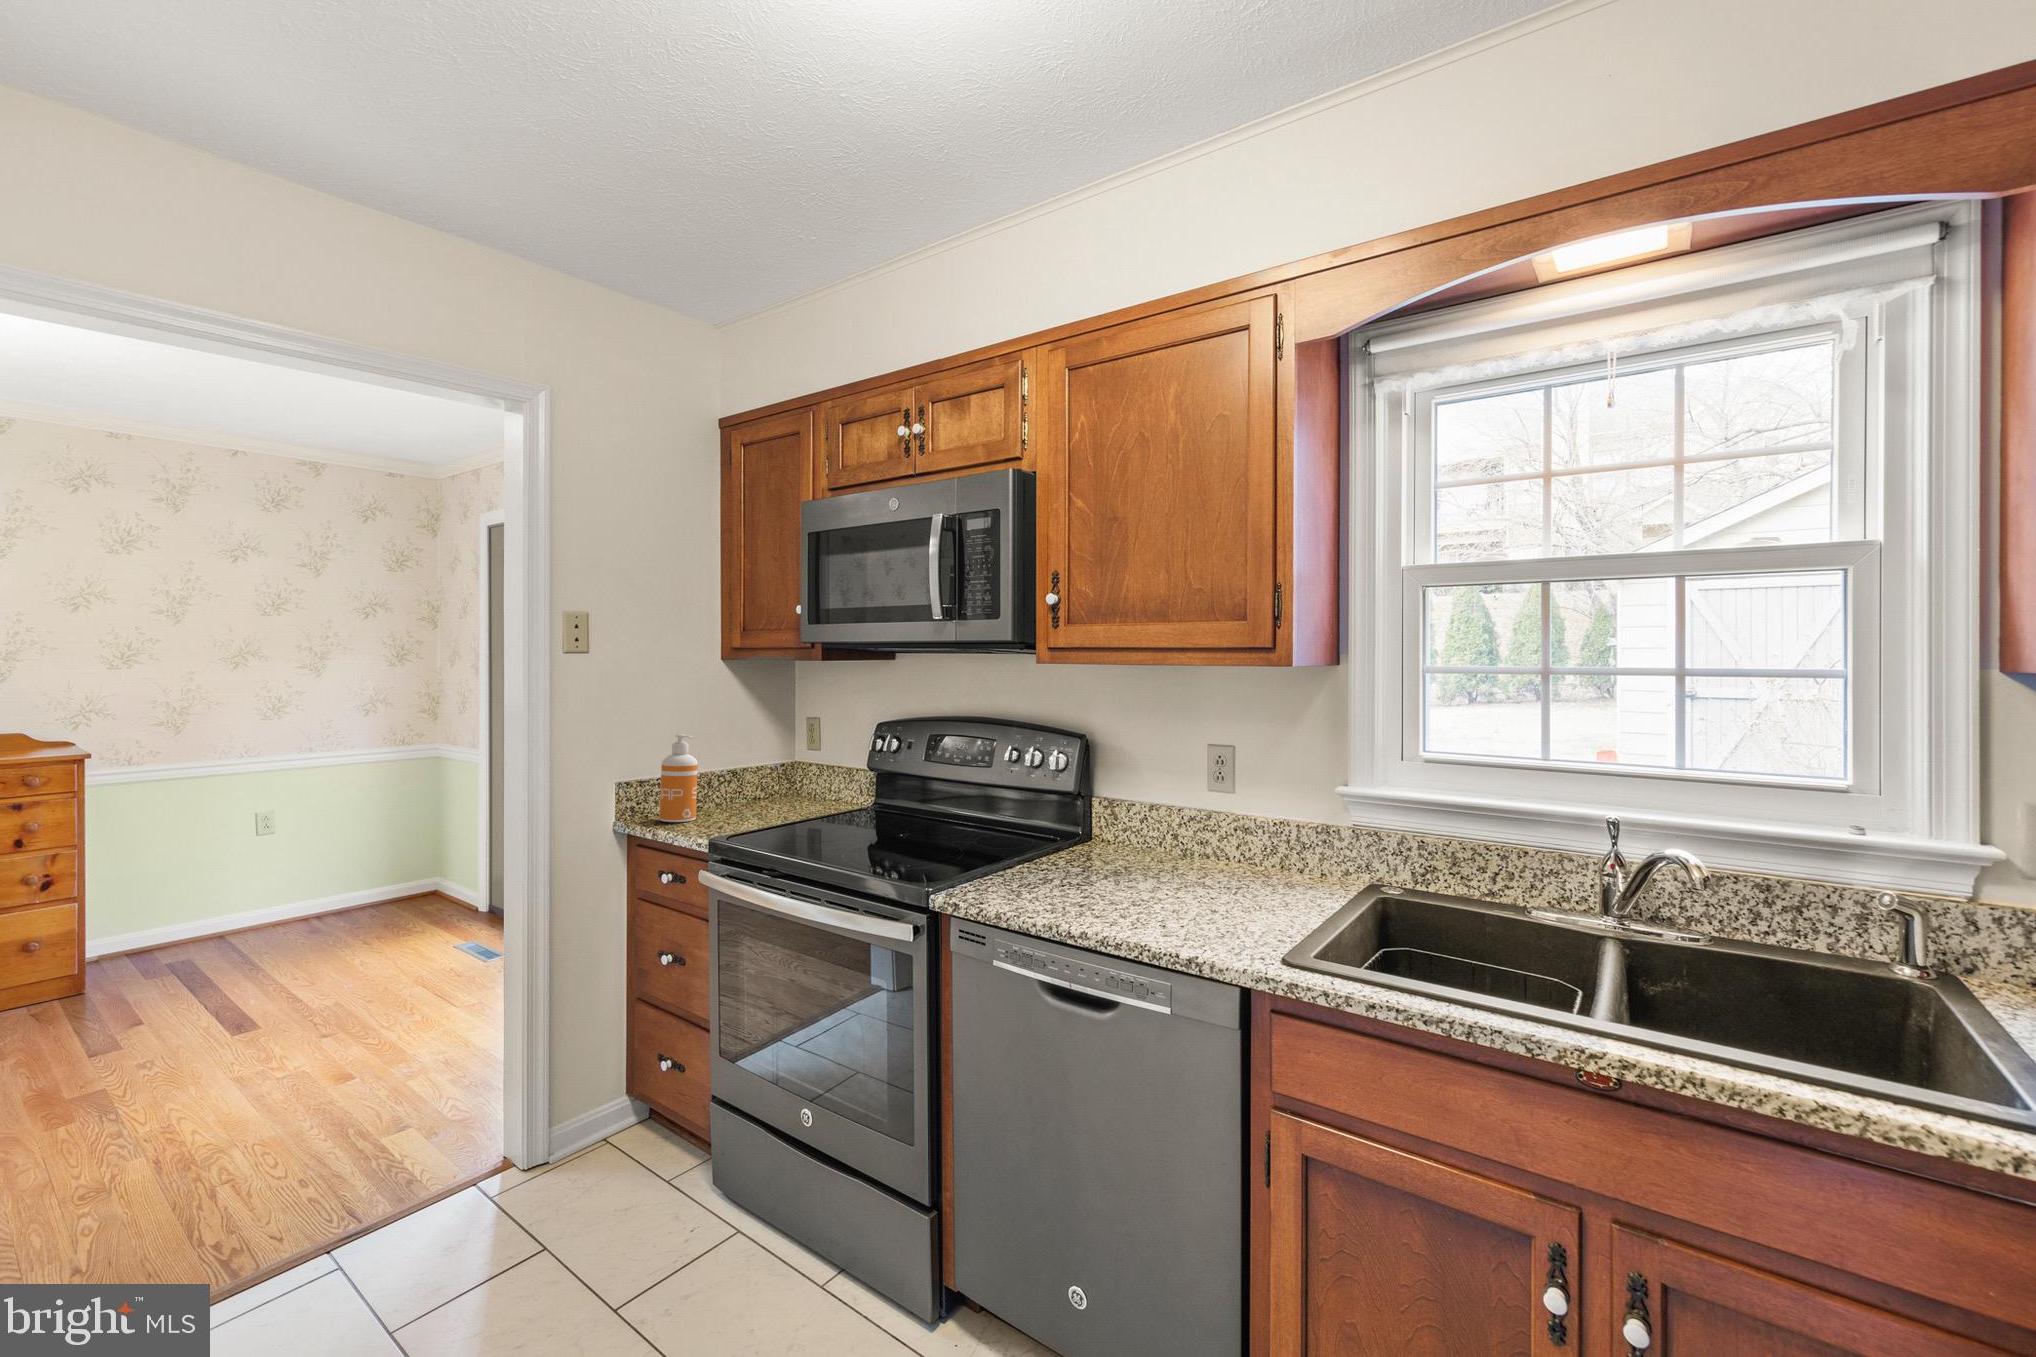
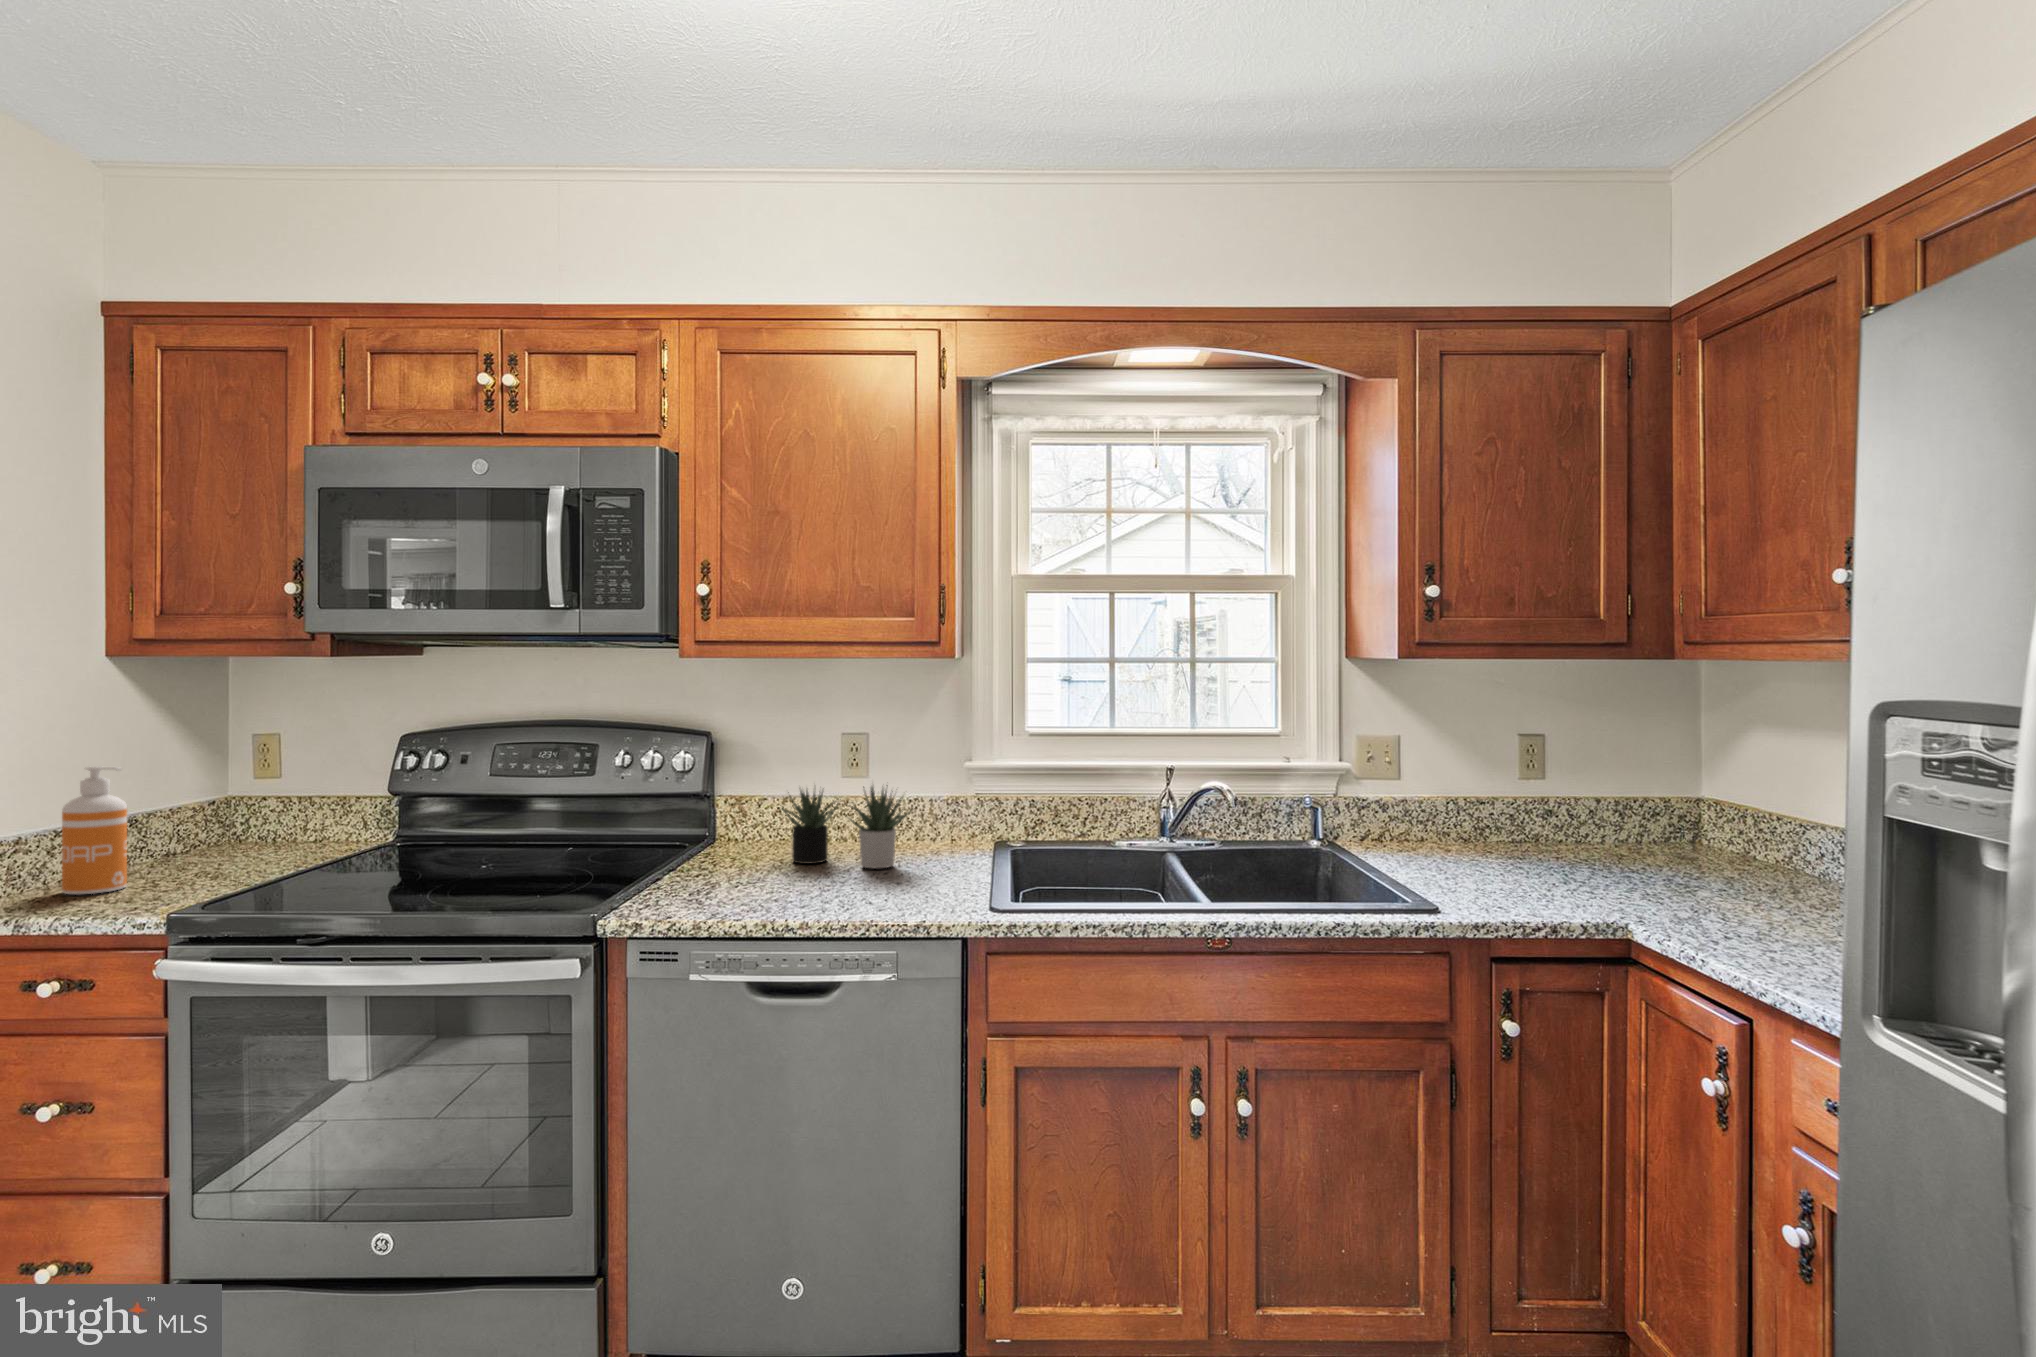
succulent plant: none [1115,792,1249,896] -> present [782,785,910,869]

